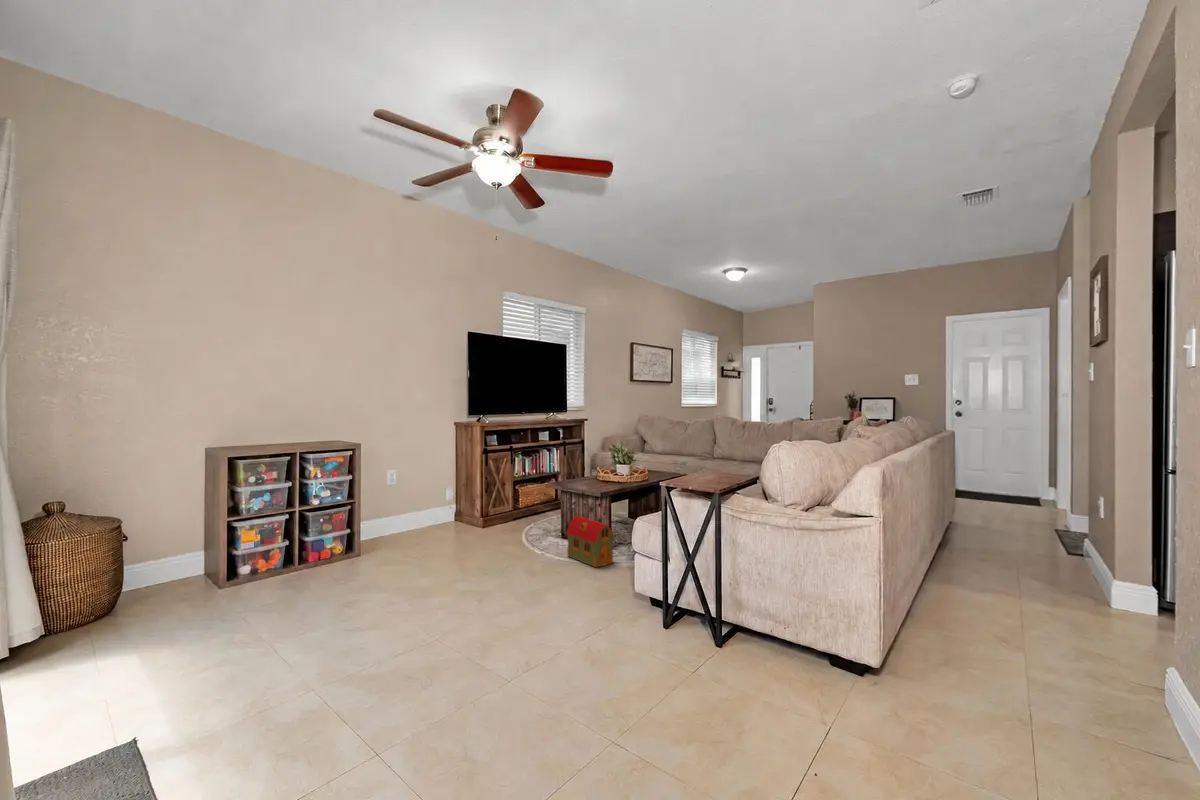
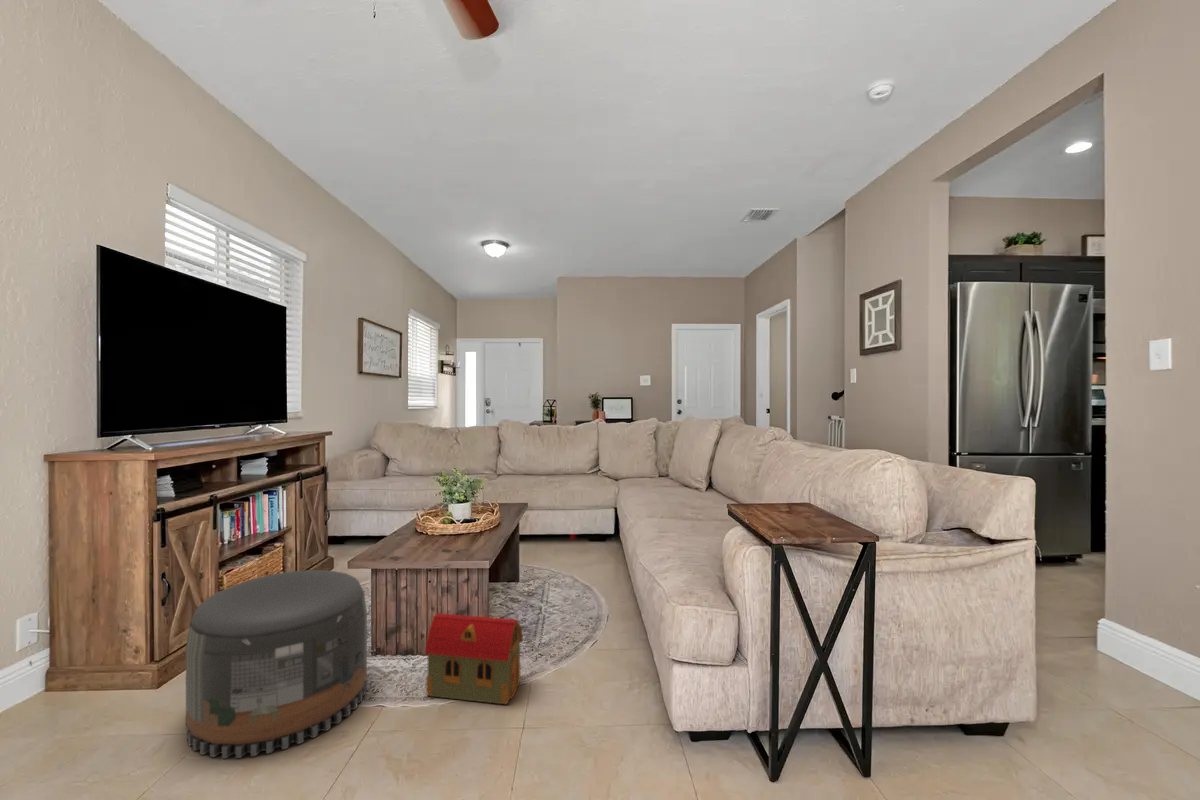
pouf: none [478,484,551,555] -> present [186,570,367,758]

